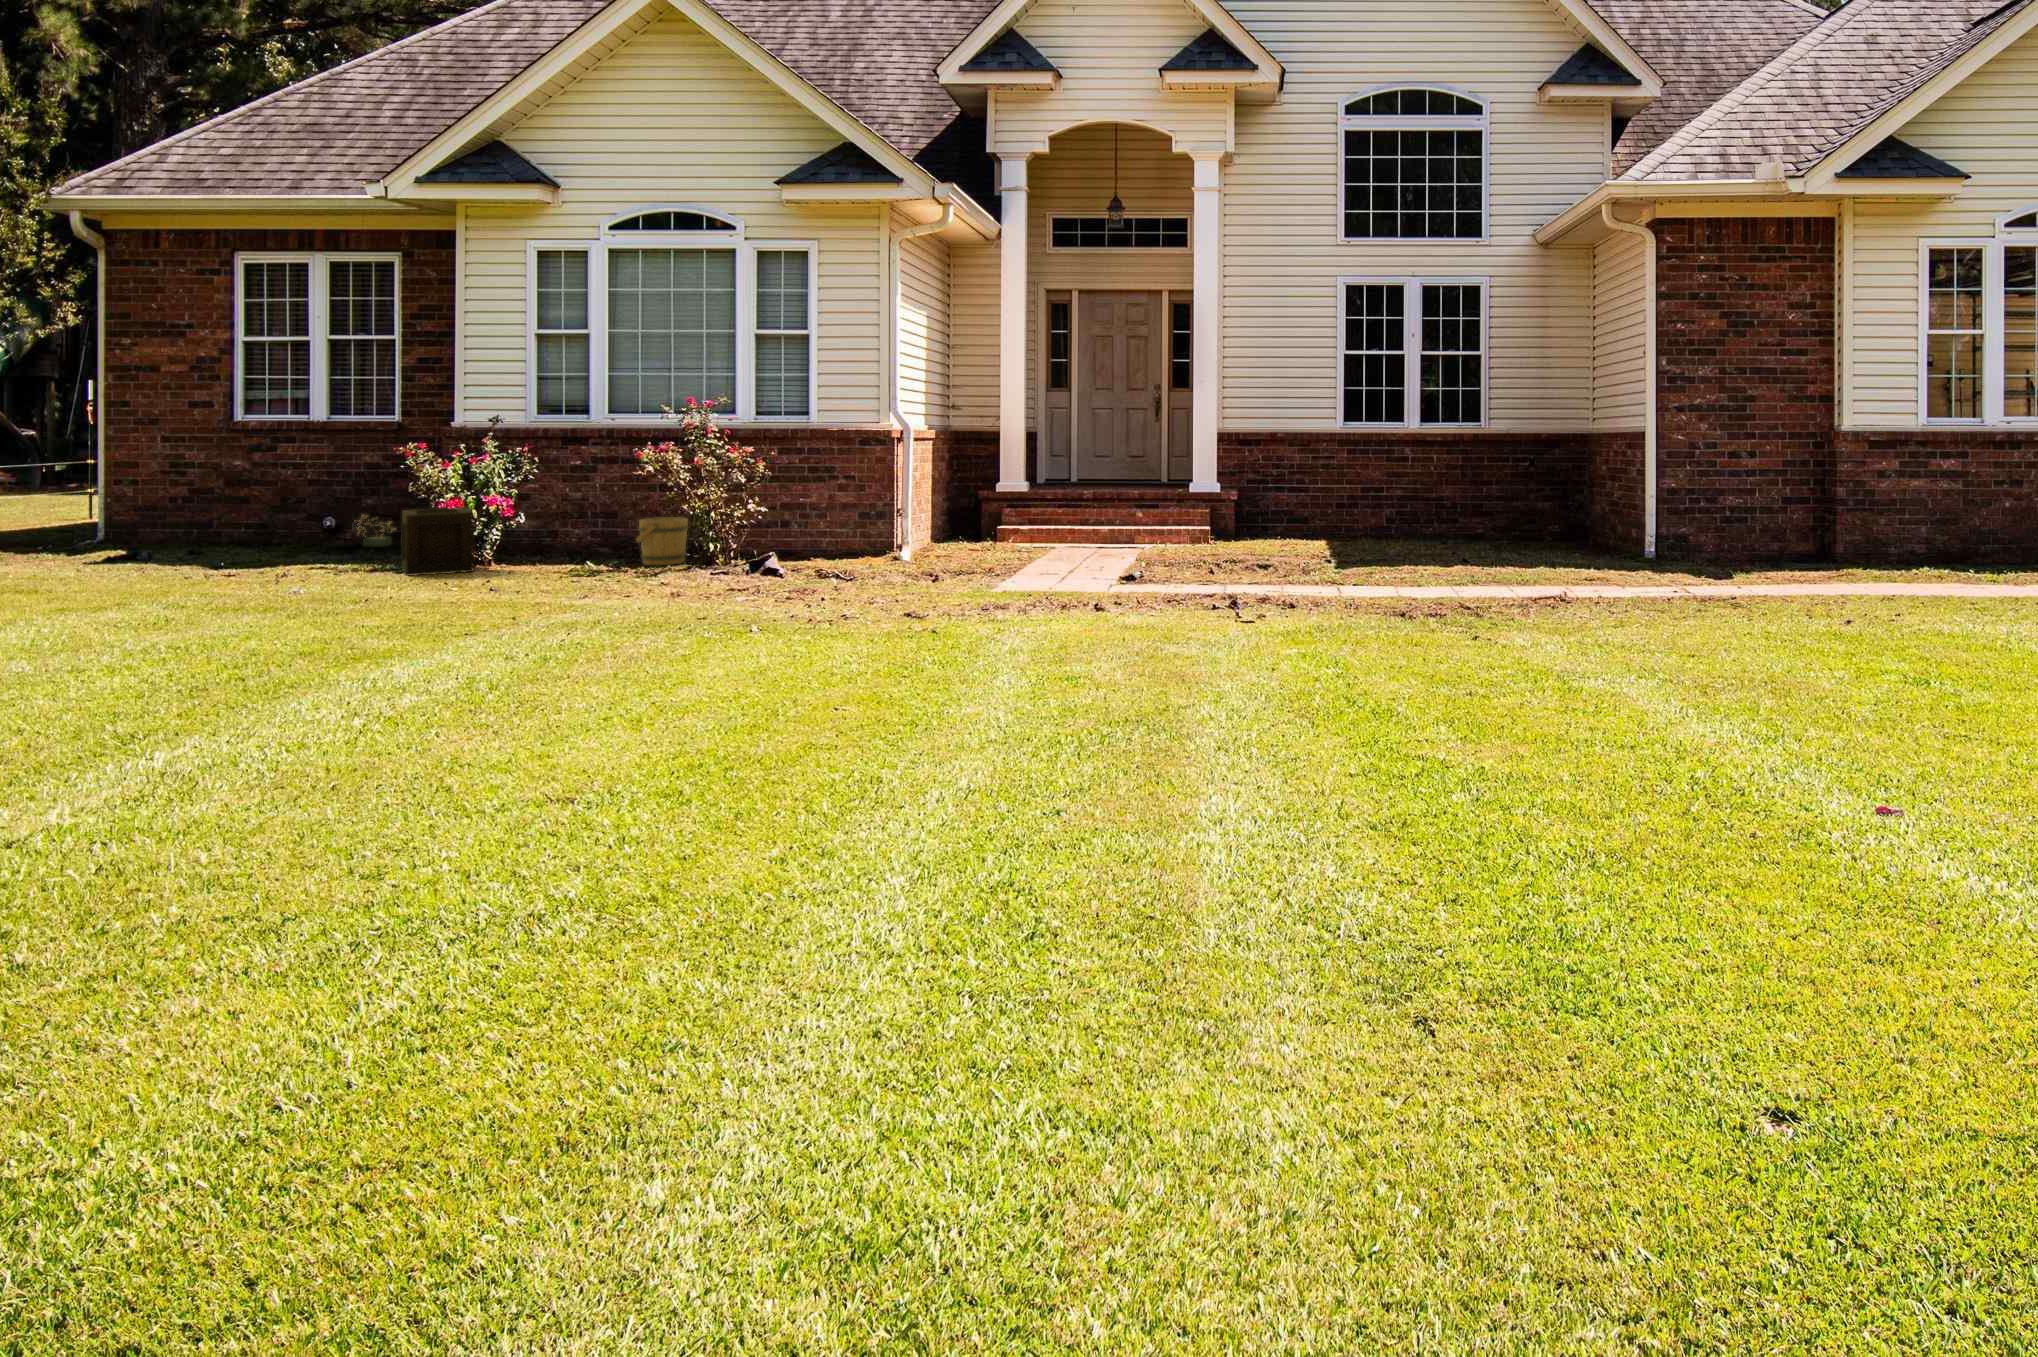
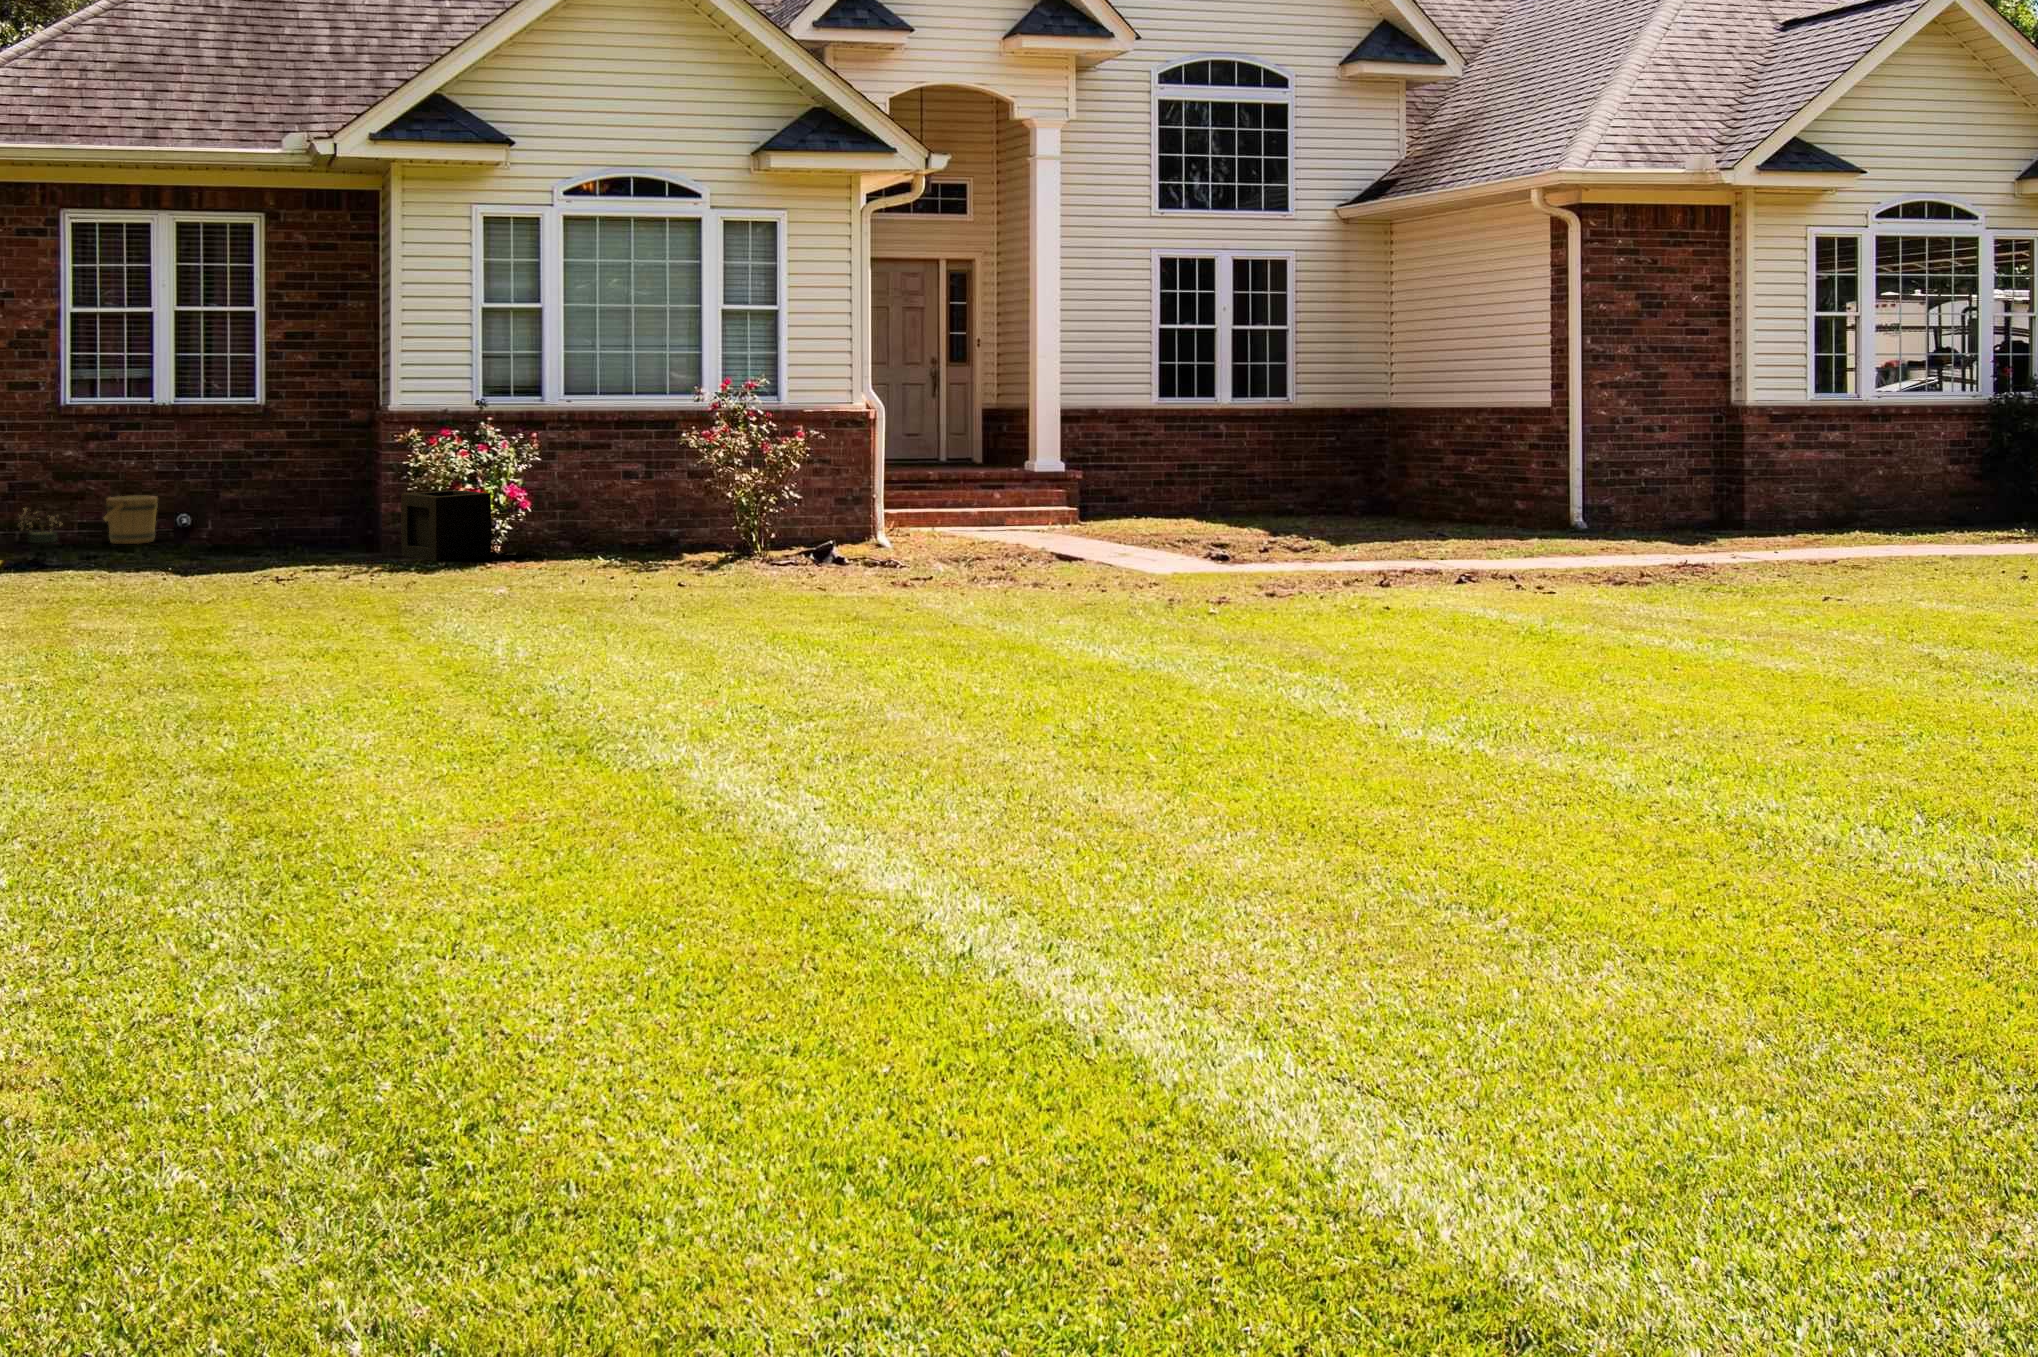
bucket: present [636,517,688,565] -> present [104,496,158,544]
decorative plant: present [357,521,396,546] -> present [19,508,63,543]

